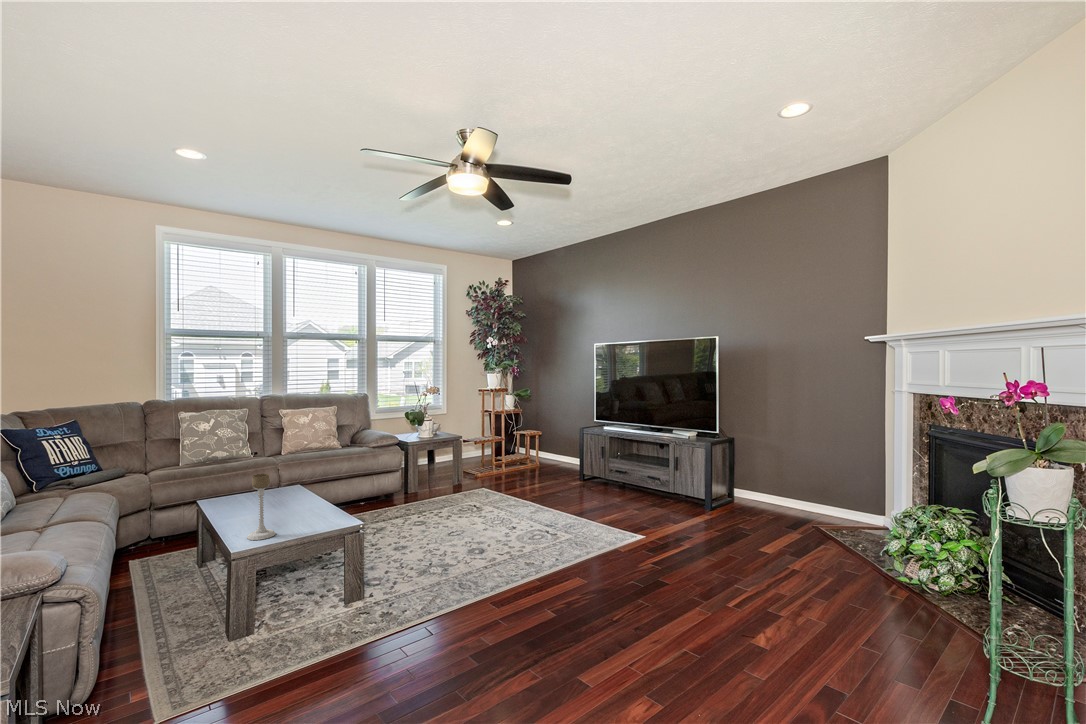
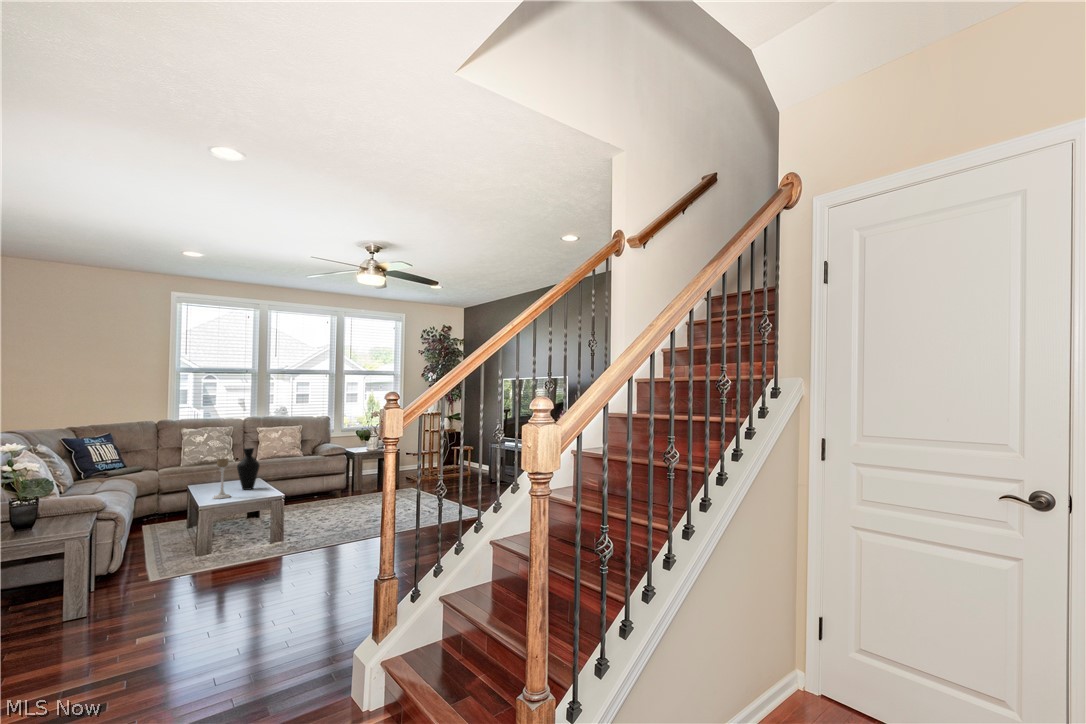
vase: none [277,451,311,516] -> present [237,448,260,490]

